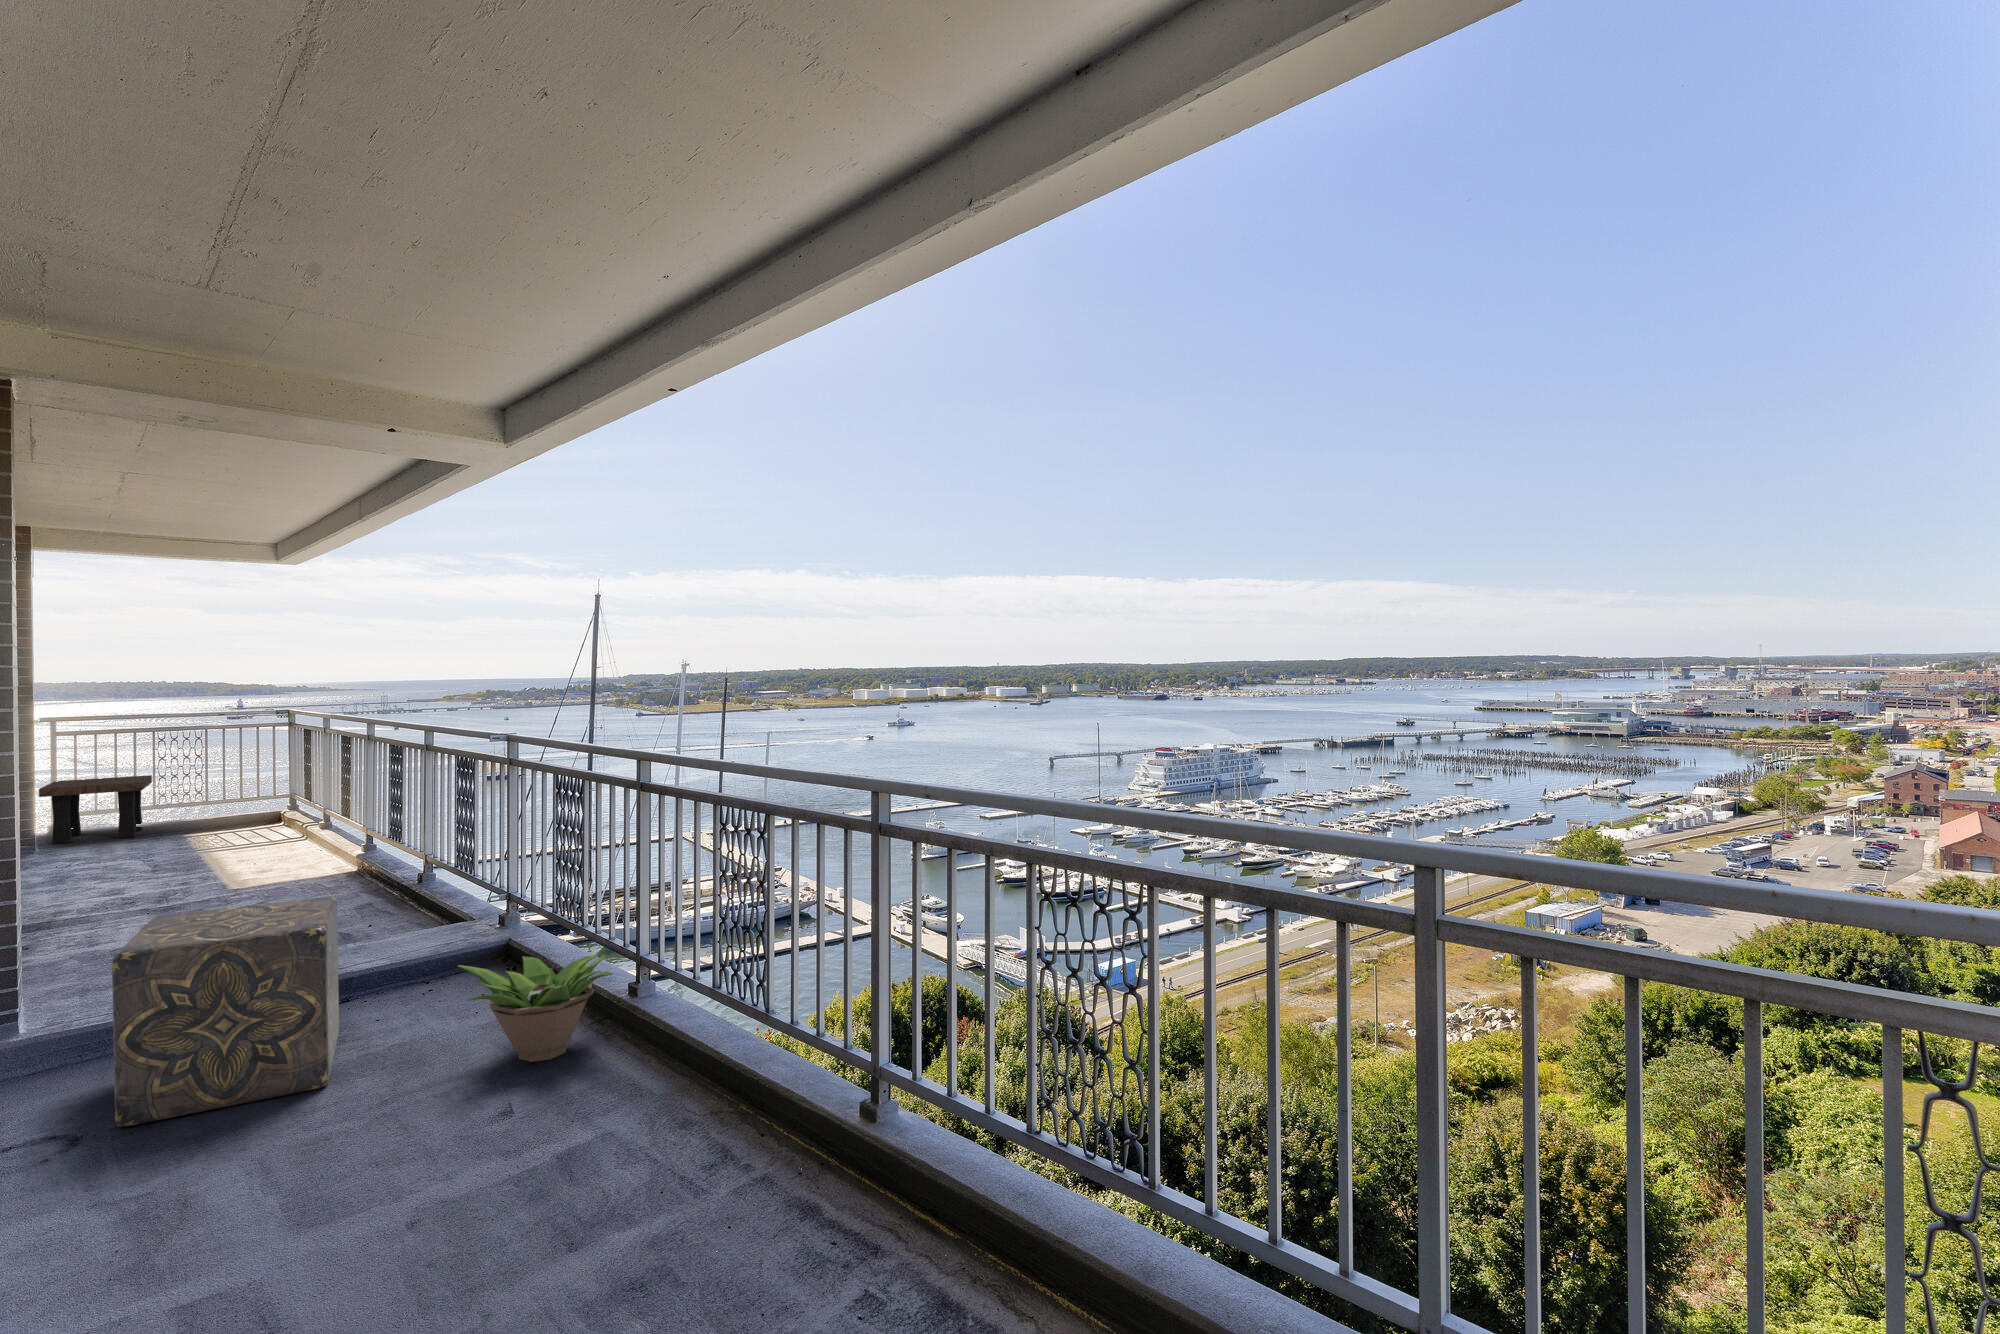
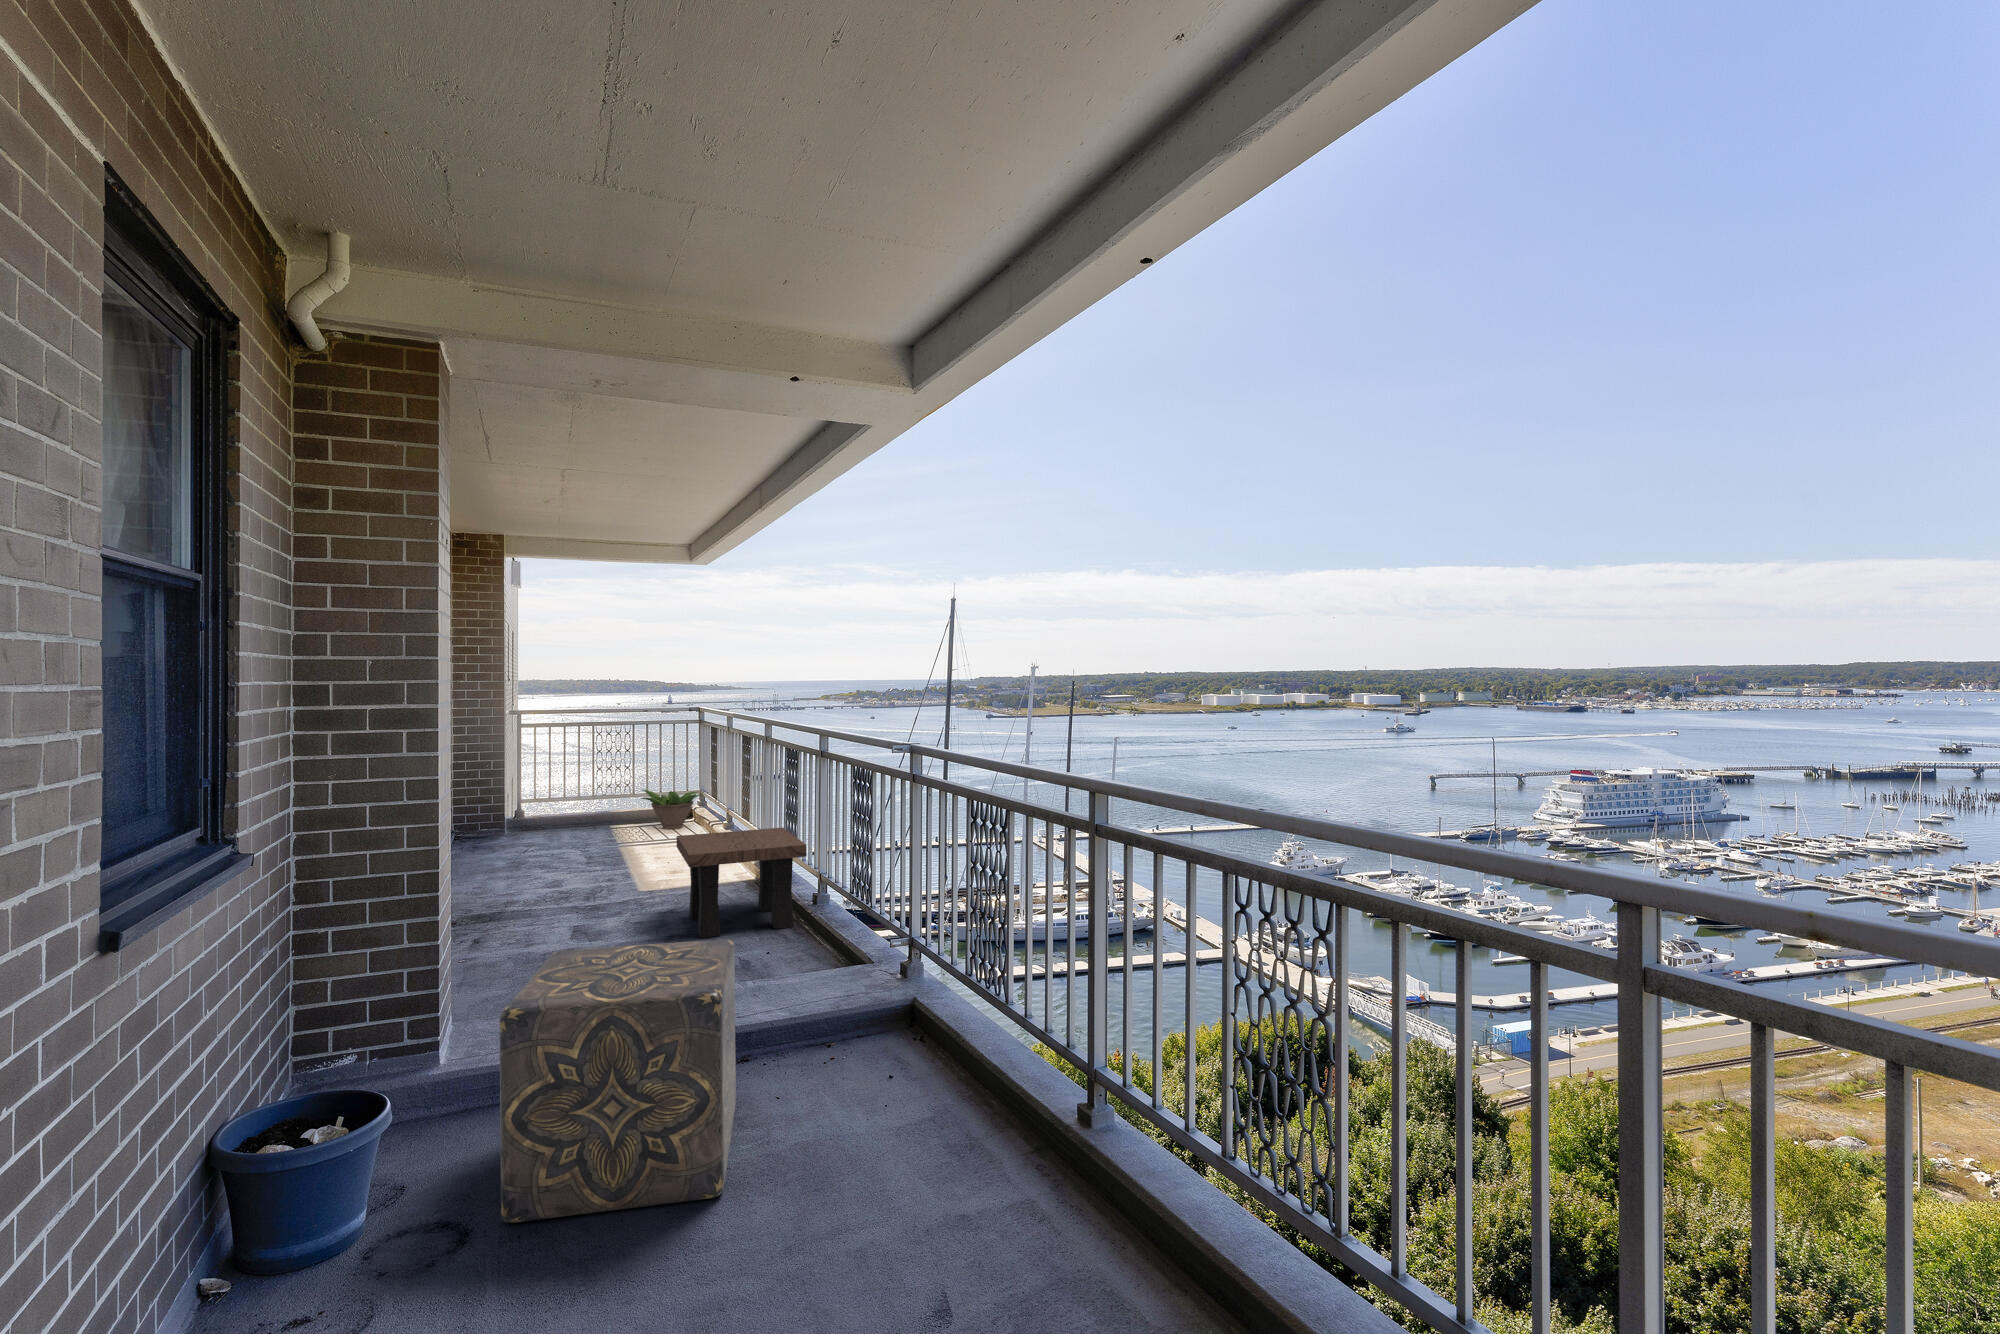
side table: present [39,775,152,844] -> present [677,827,807,938]
decorative plant: present [457,955,613,1062] -> present [641,789,703,829]

